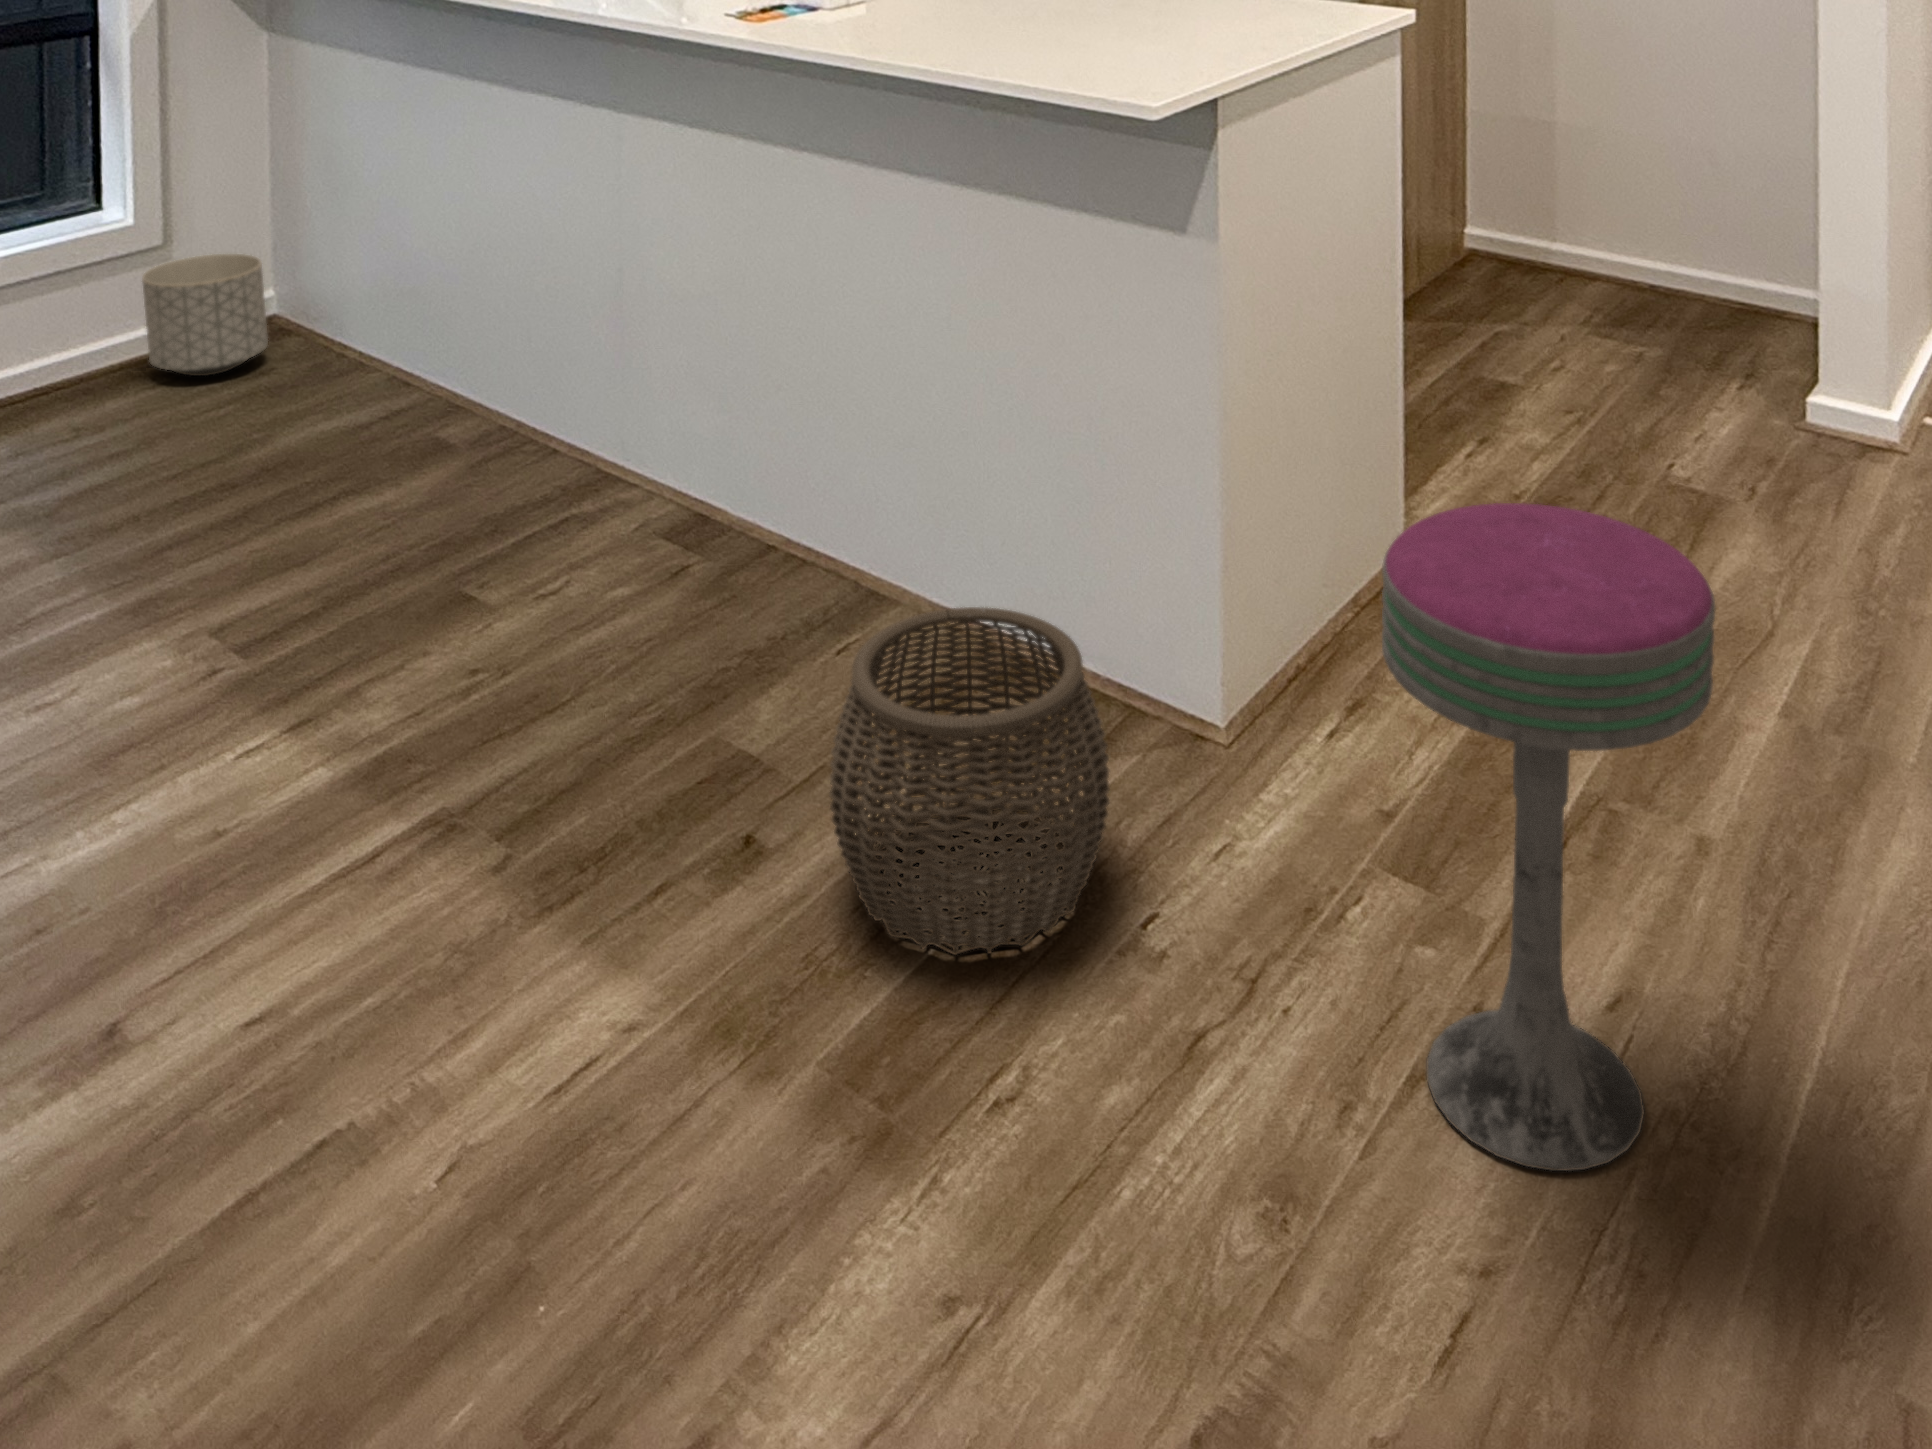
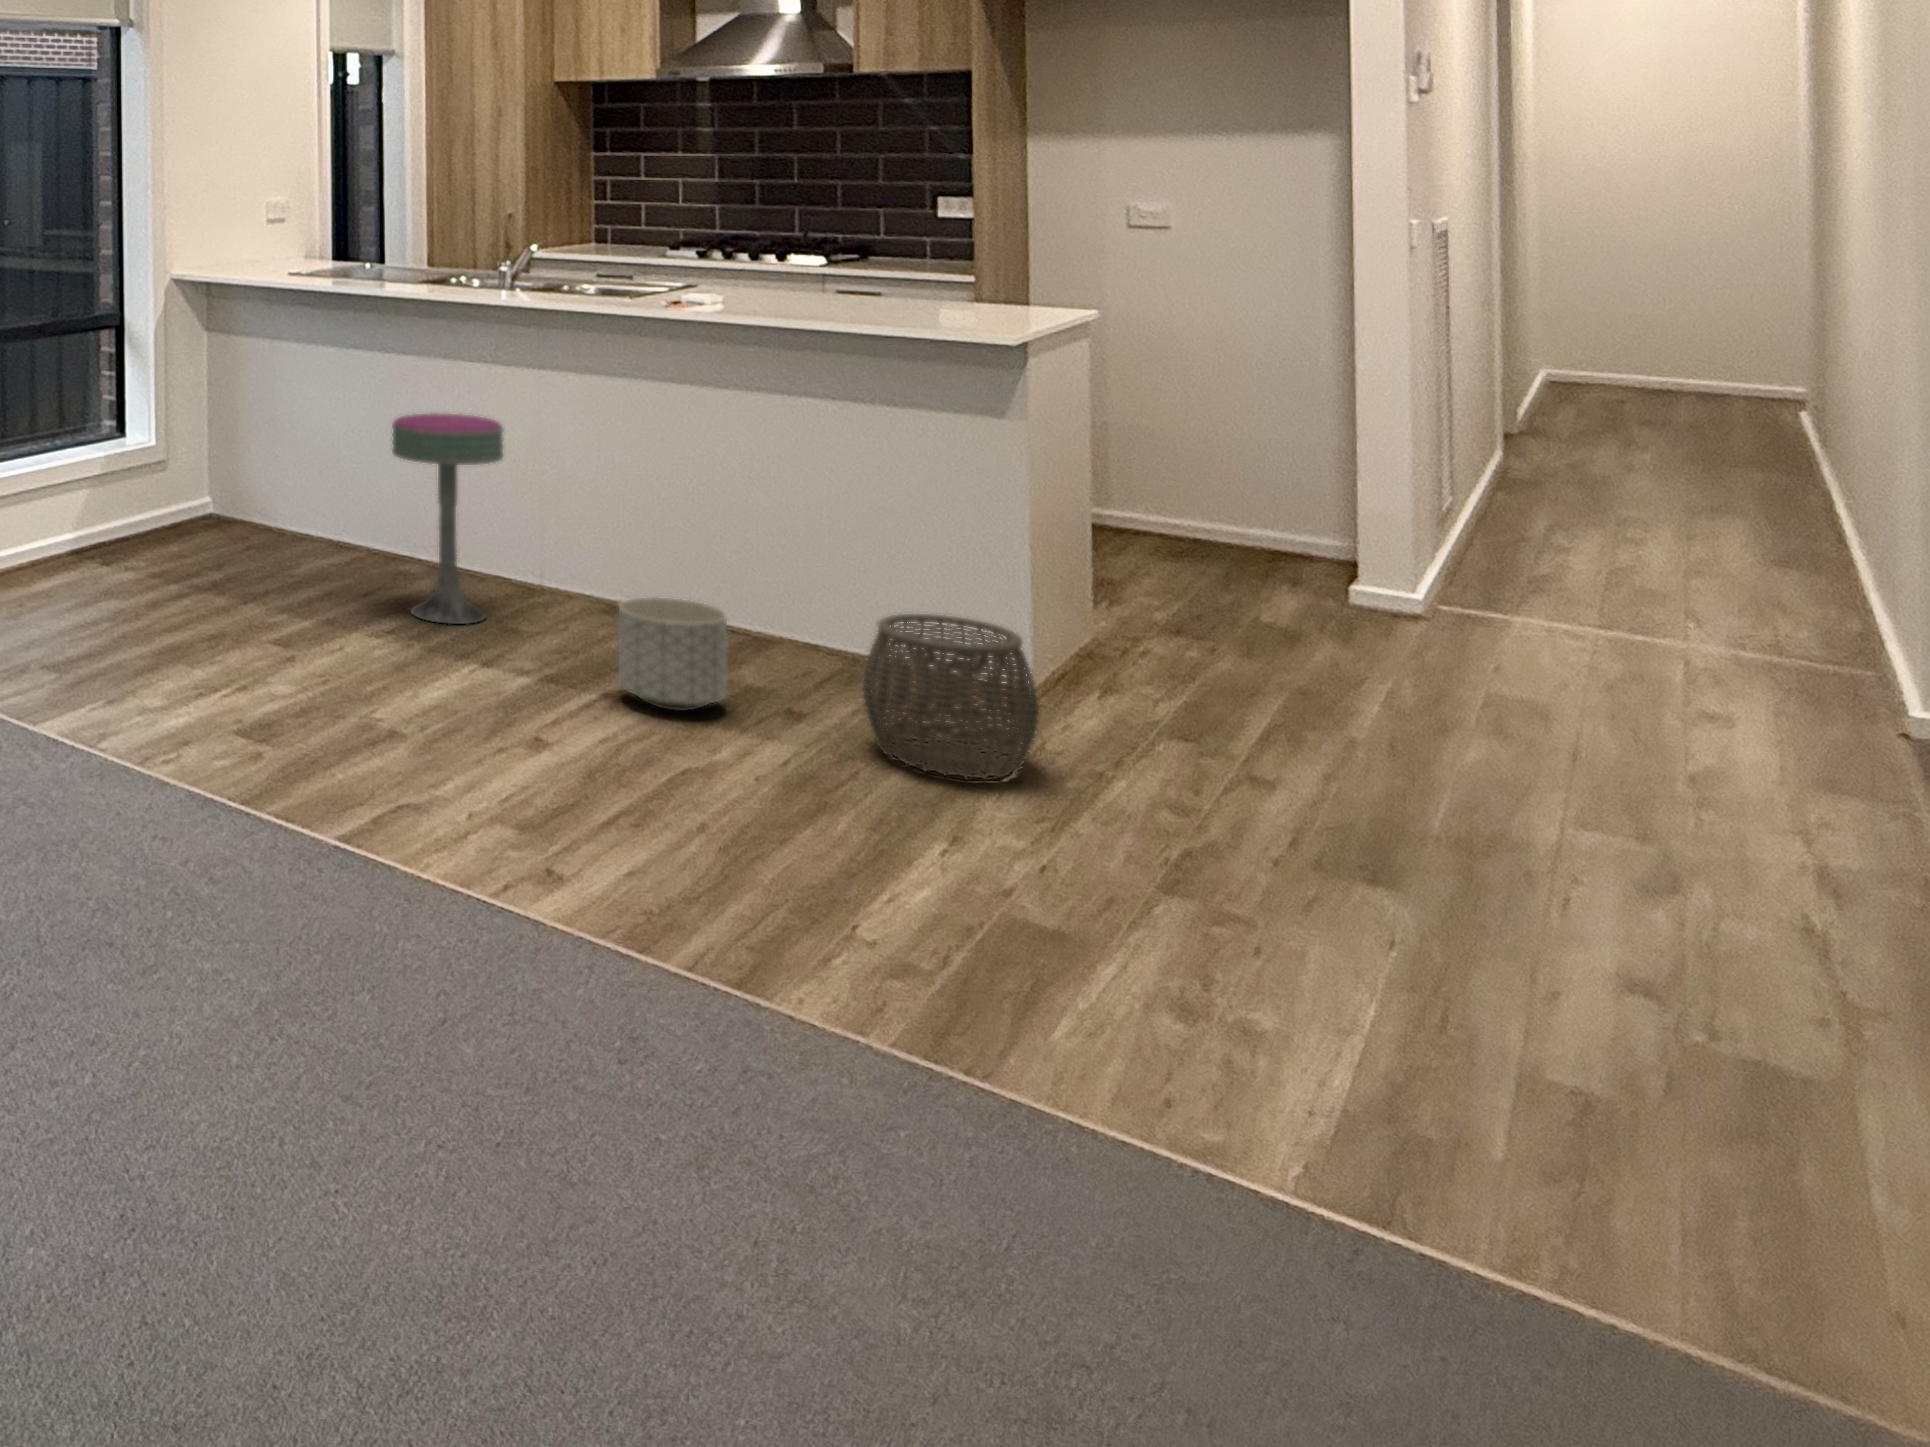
planter: present [142,254,268,376] -> present [619,597,727,711]
bar stool: present [1382,503,1715,1171] -> present [392,413,504,624]

